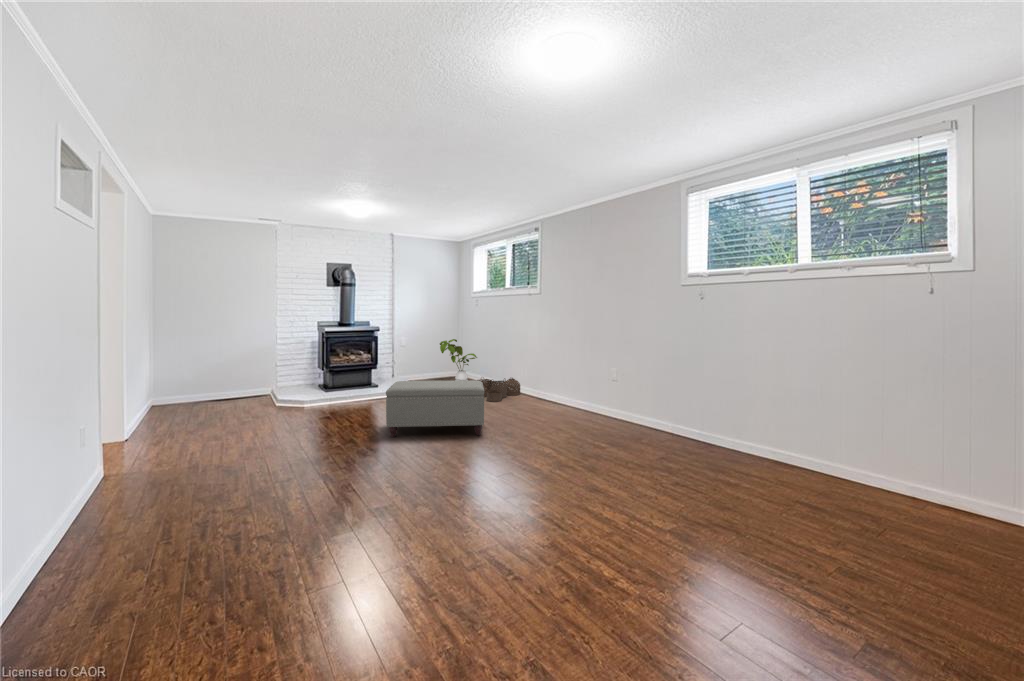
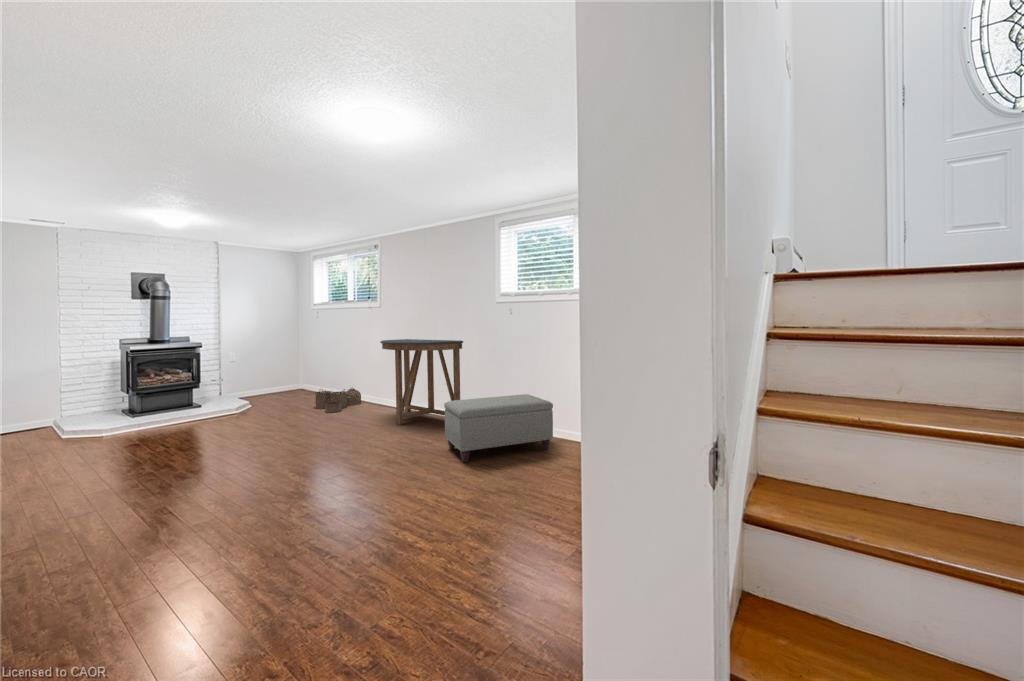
console table: none [545,328,640,425] -> present [380,339,463,425]
house plant: present [440,339,477,381] -> none [274,353,318,396]
ottoman: present [386,380,484,437] -> present [444,394,553,462]

